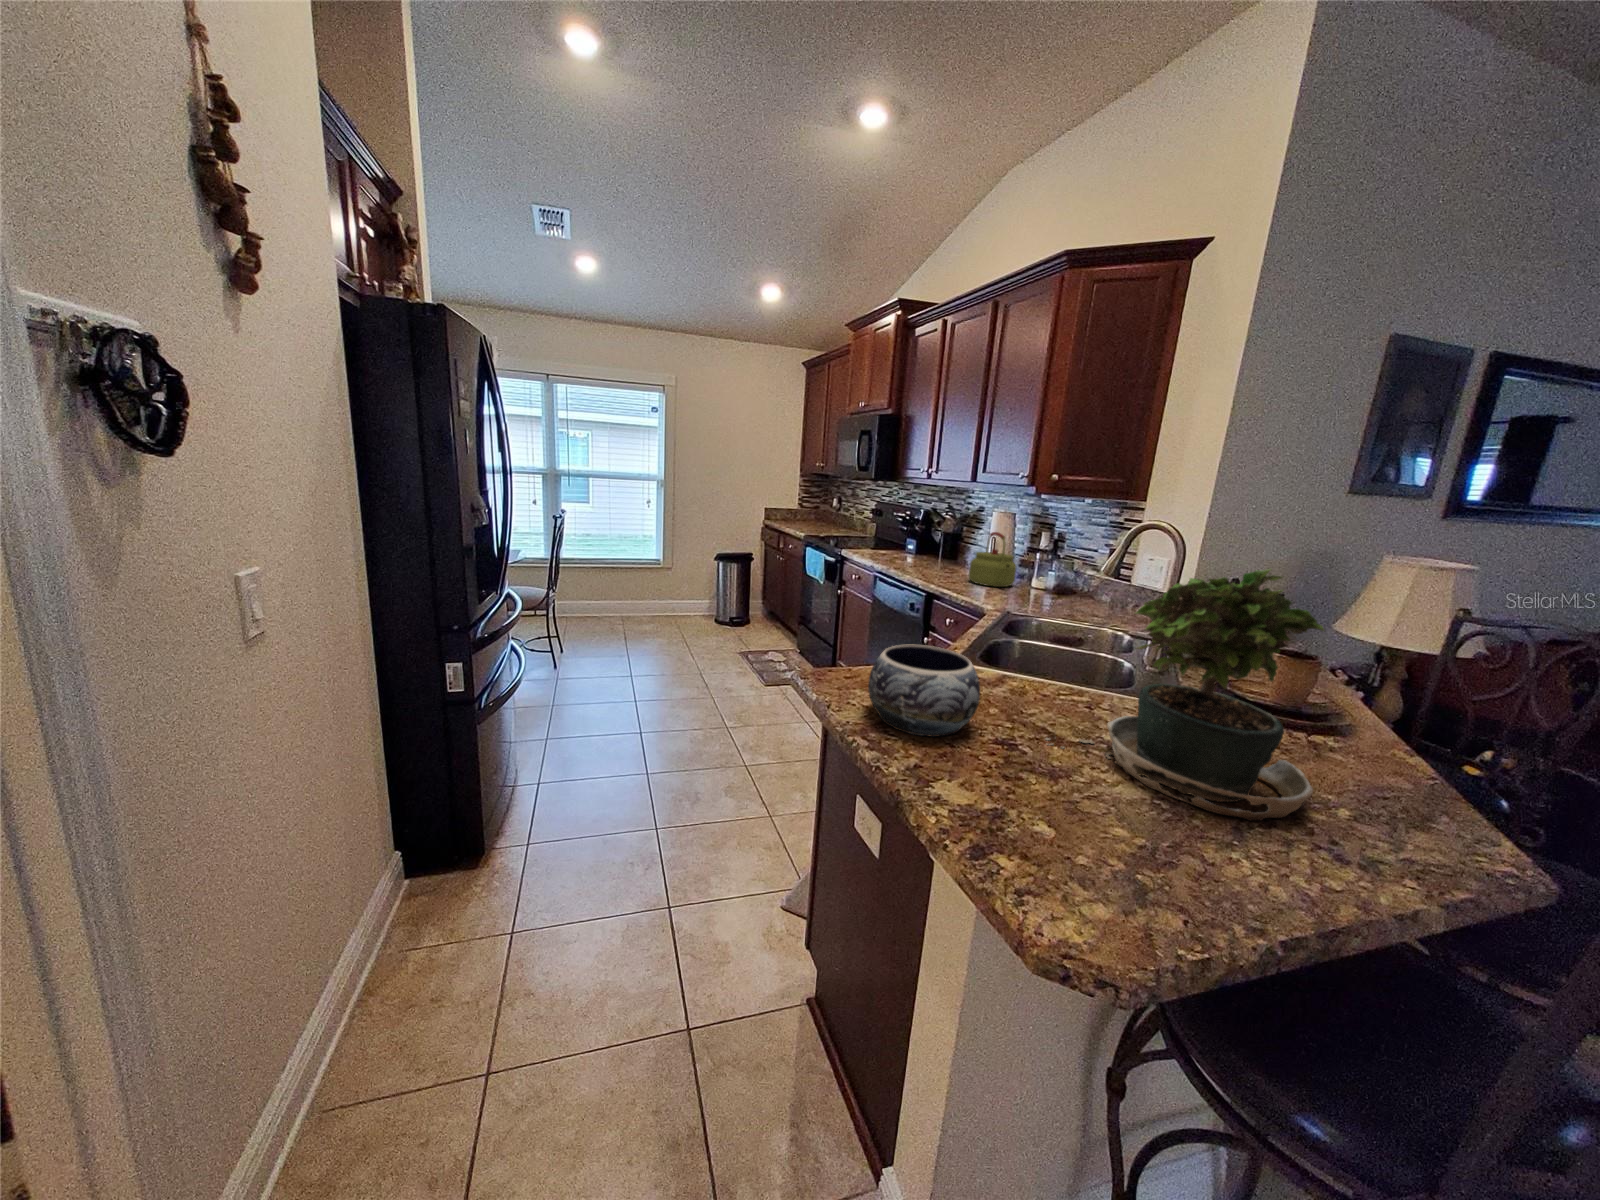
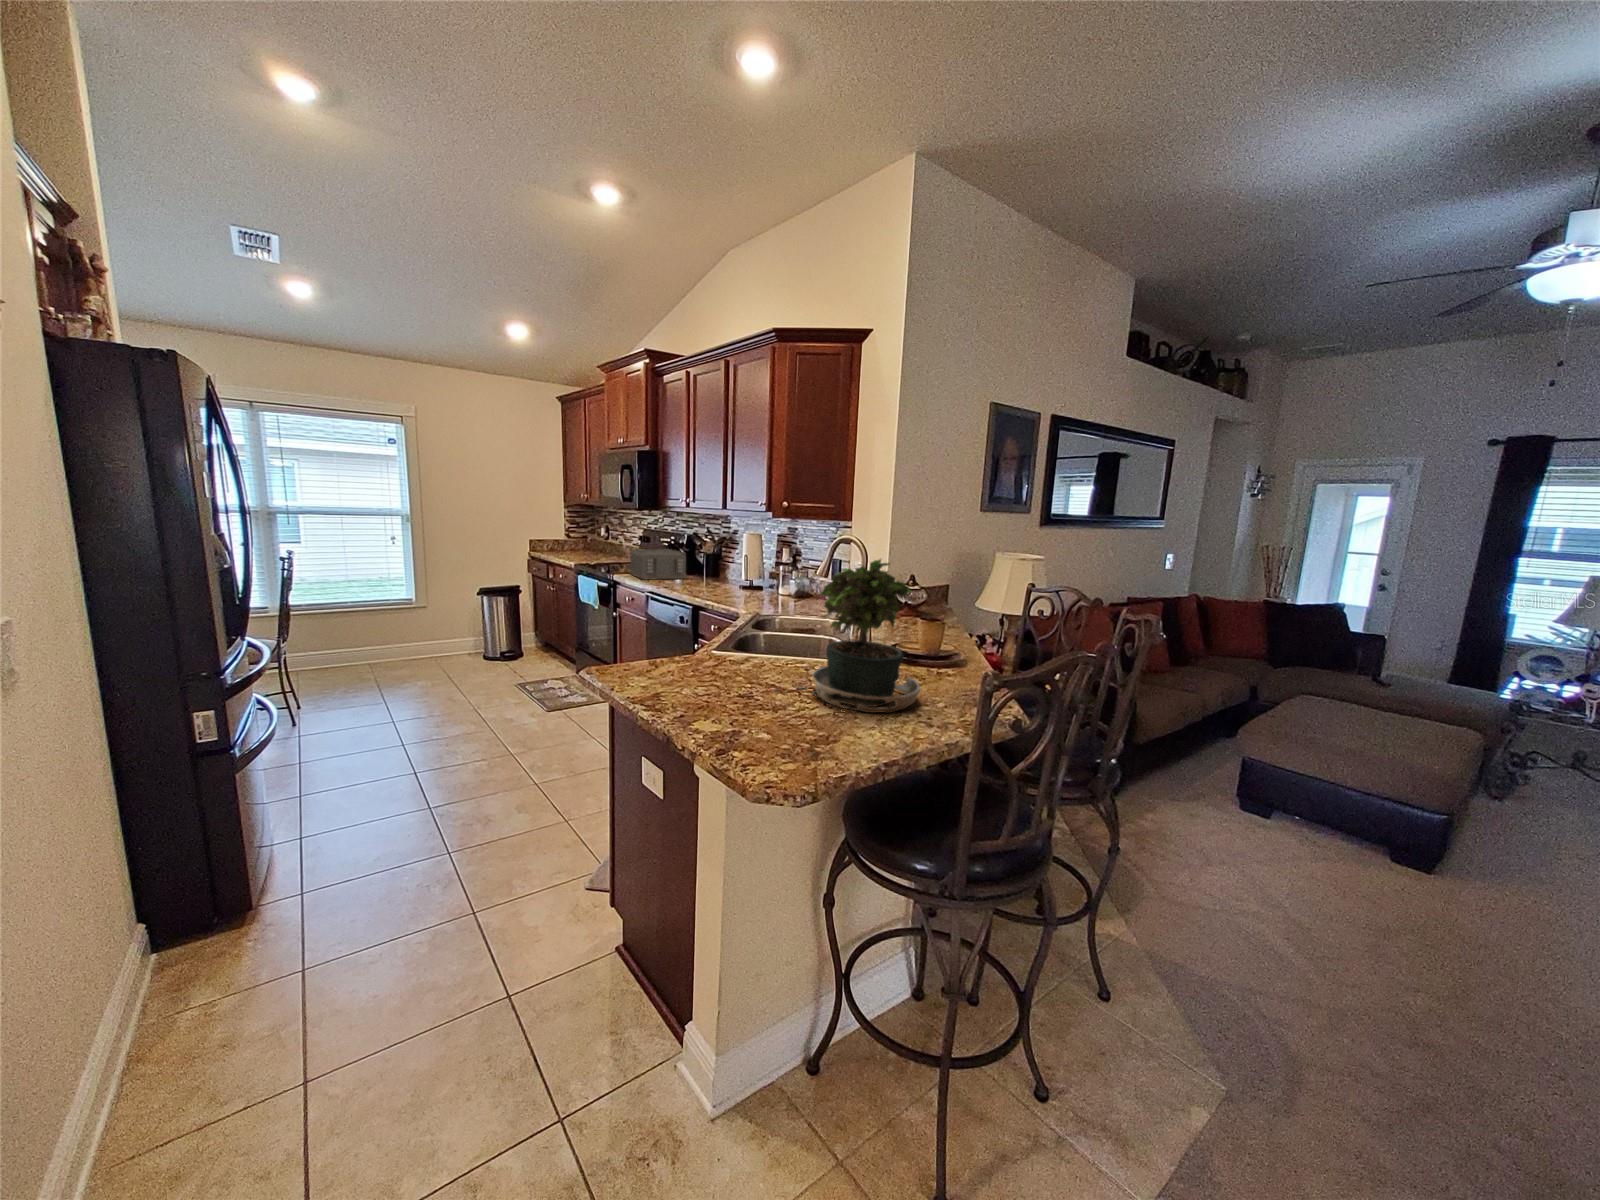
toaster: none [858,523,921,559] -> present [630,549,687,580]
kettle: present [969,532,1016,587] -> none [728,550,766,596]
decorative bowl: present [868,645,980,737] -> none [641,635,726,700]

